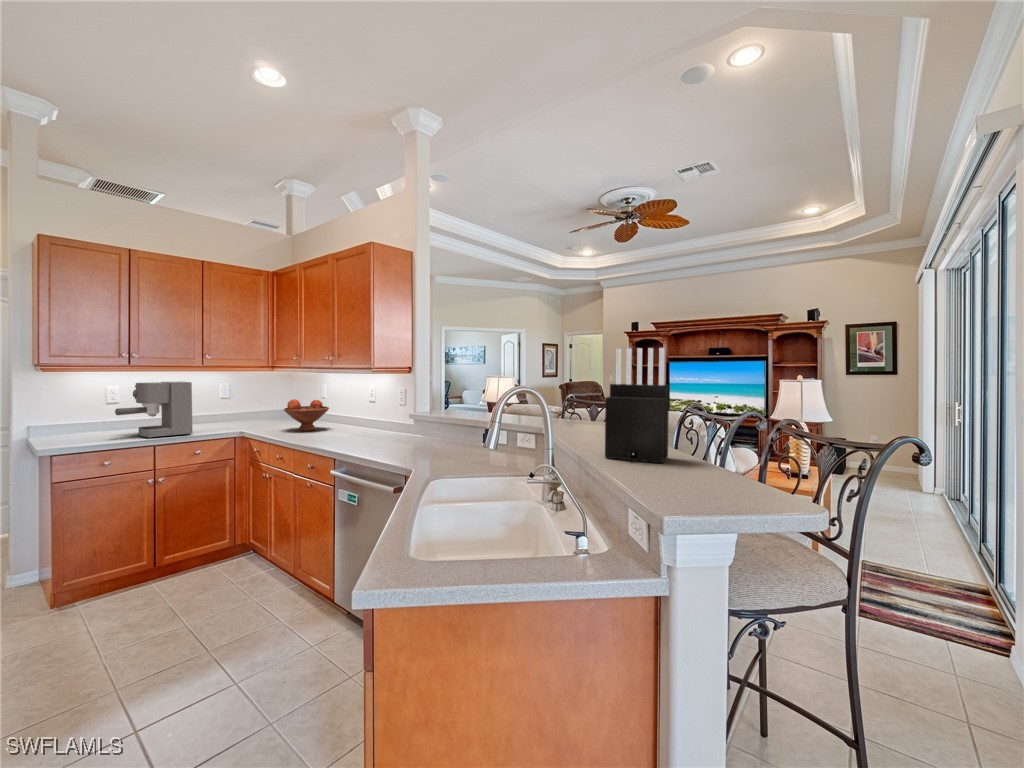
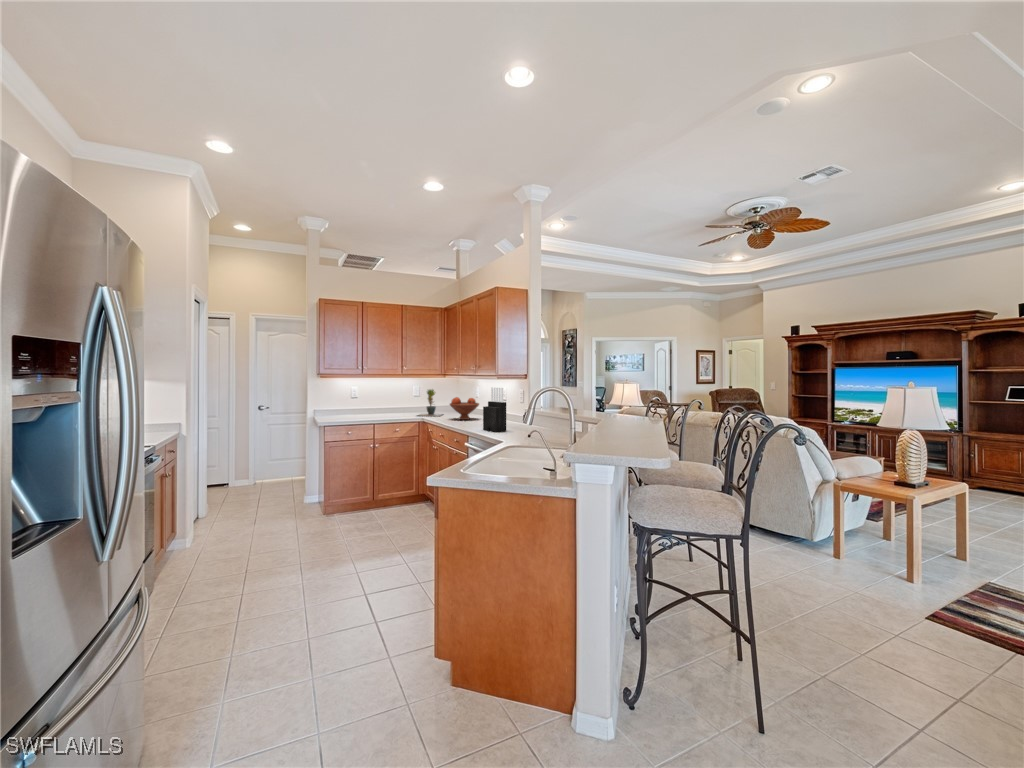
knife block: present [605,348,669,463] -> present [483,387,506,432]
coffee maker: present [115,381,193,438] -> none [354,384,395,420]
potted plant: none [225,388,269,428] -> present [419,390,442,416]

